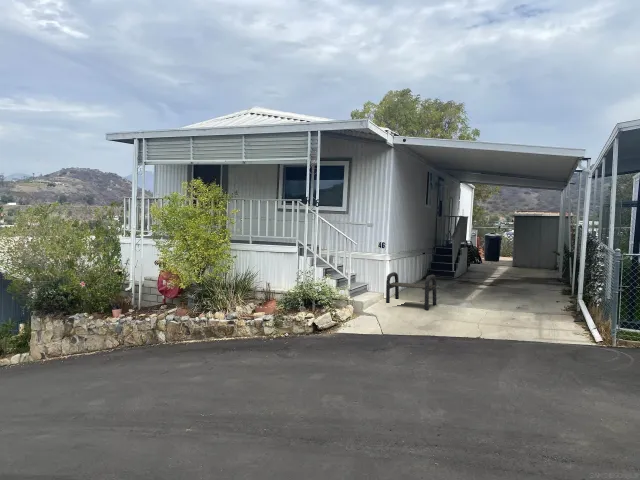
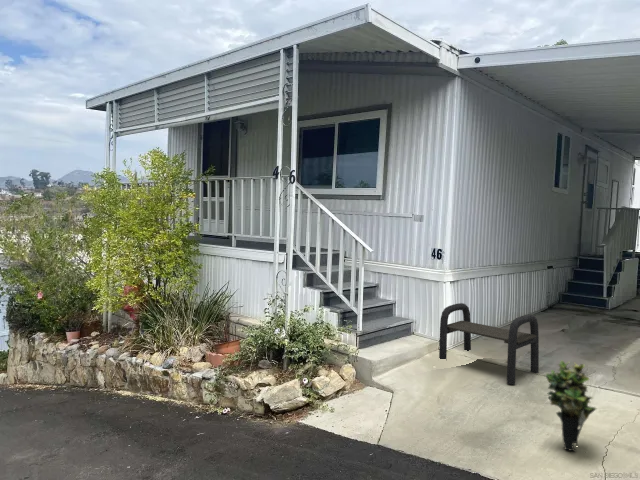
potted plant: none [451,289,473,326] -> present [546,360,596,451]

